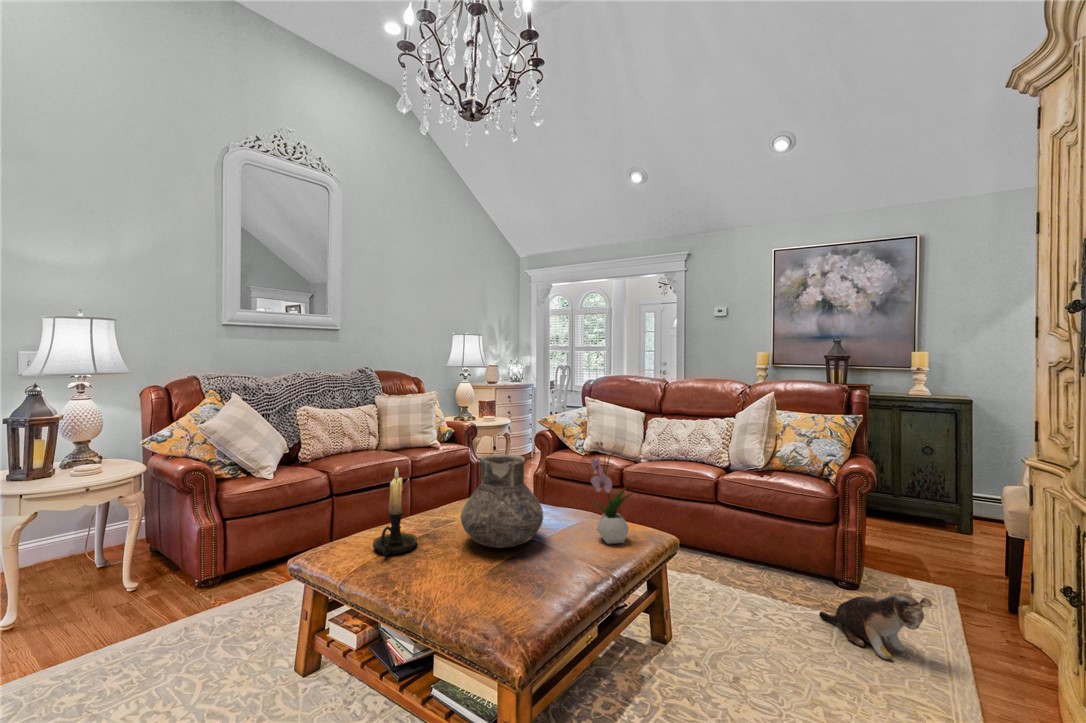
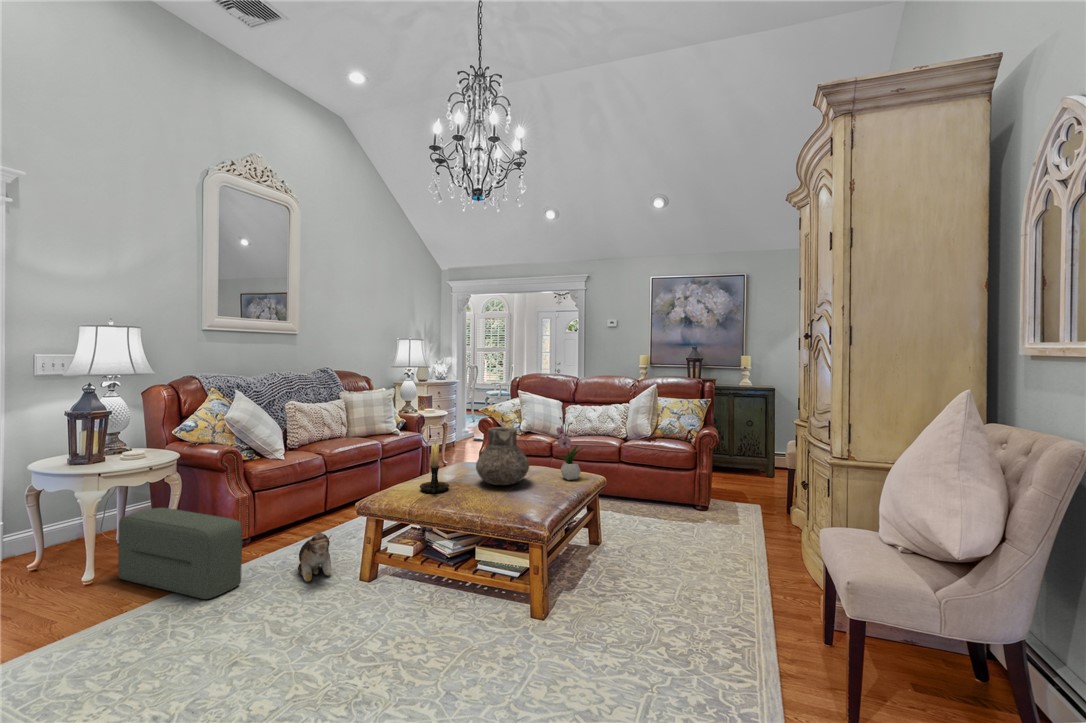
pouf: none [33,539,148,681] -> present [118,507,242,599]
plush toy: present [819,593,932,659] -> present [298,533,331,582]

